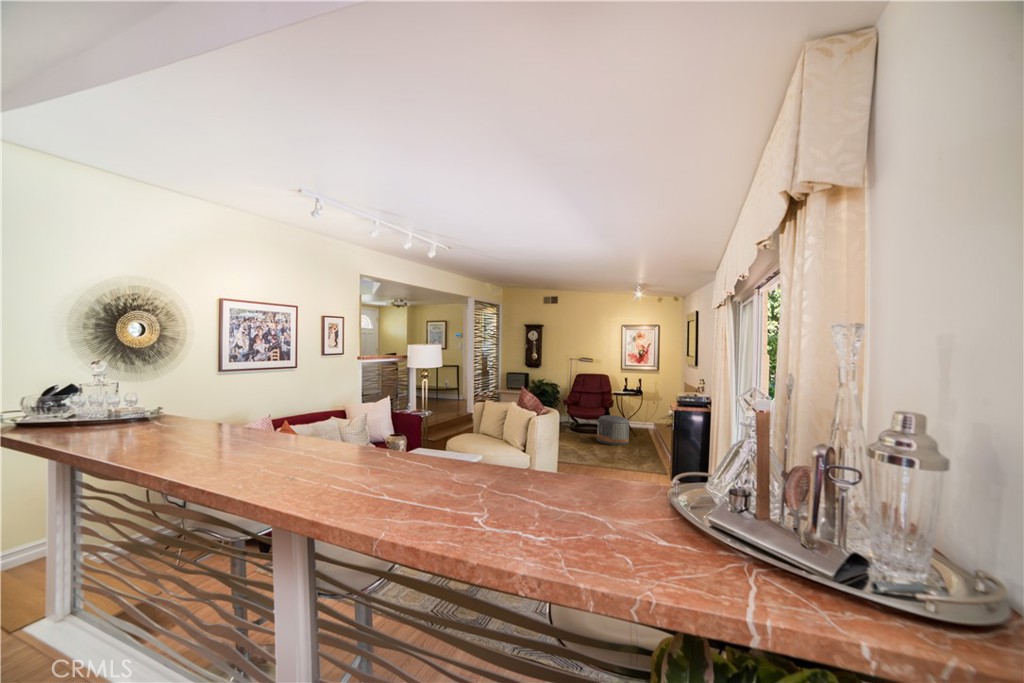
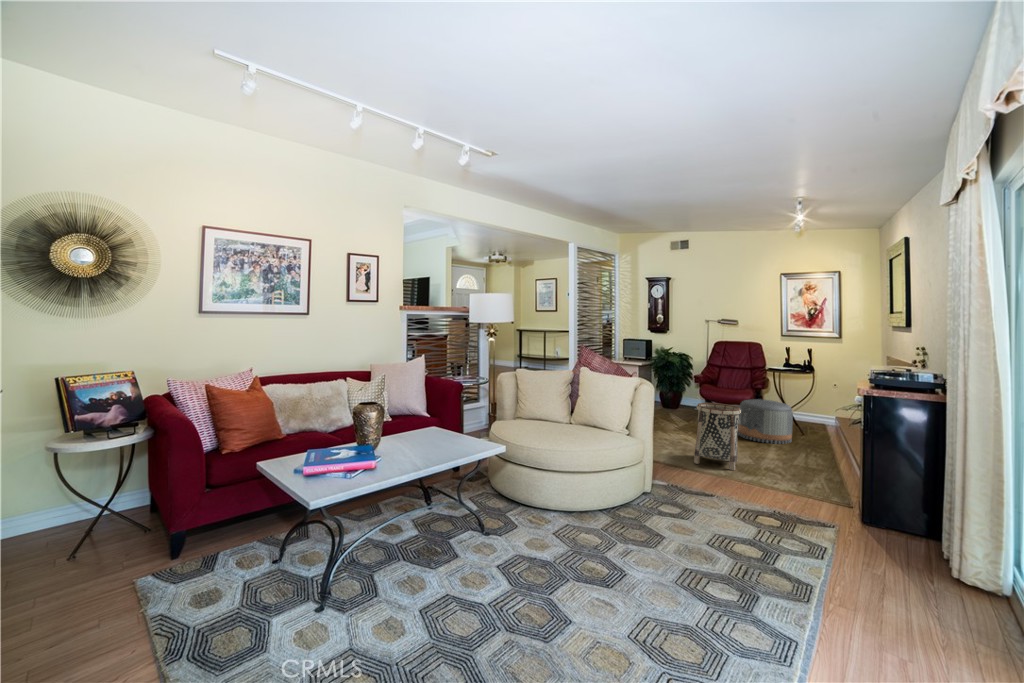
basket: none [572,421,600,465] -> present [694,403,741,470]

